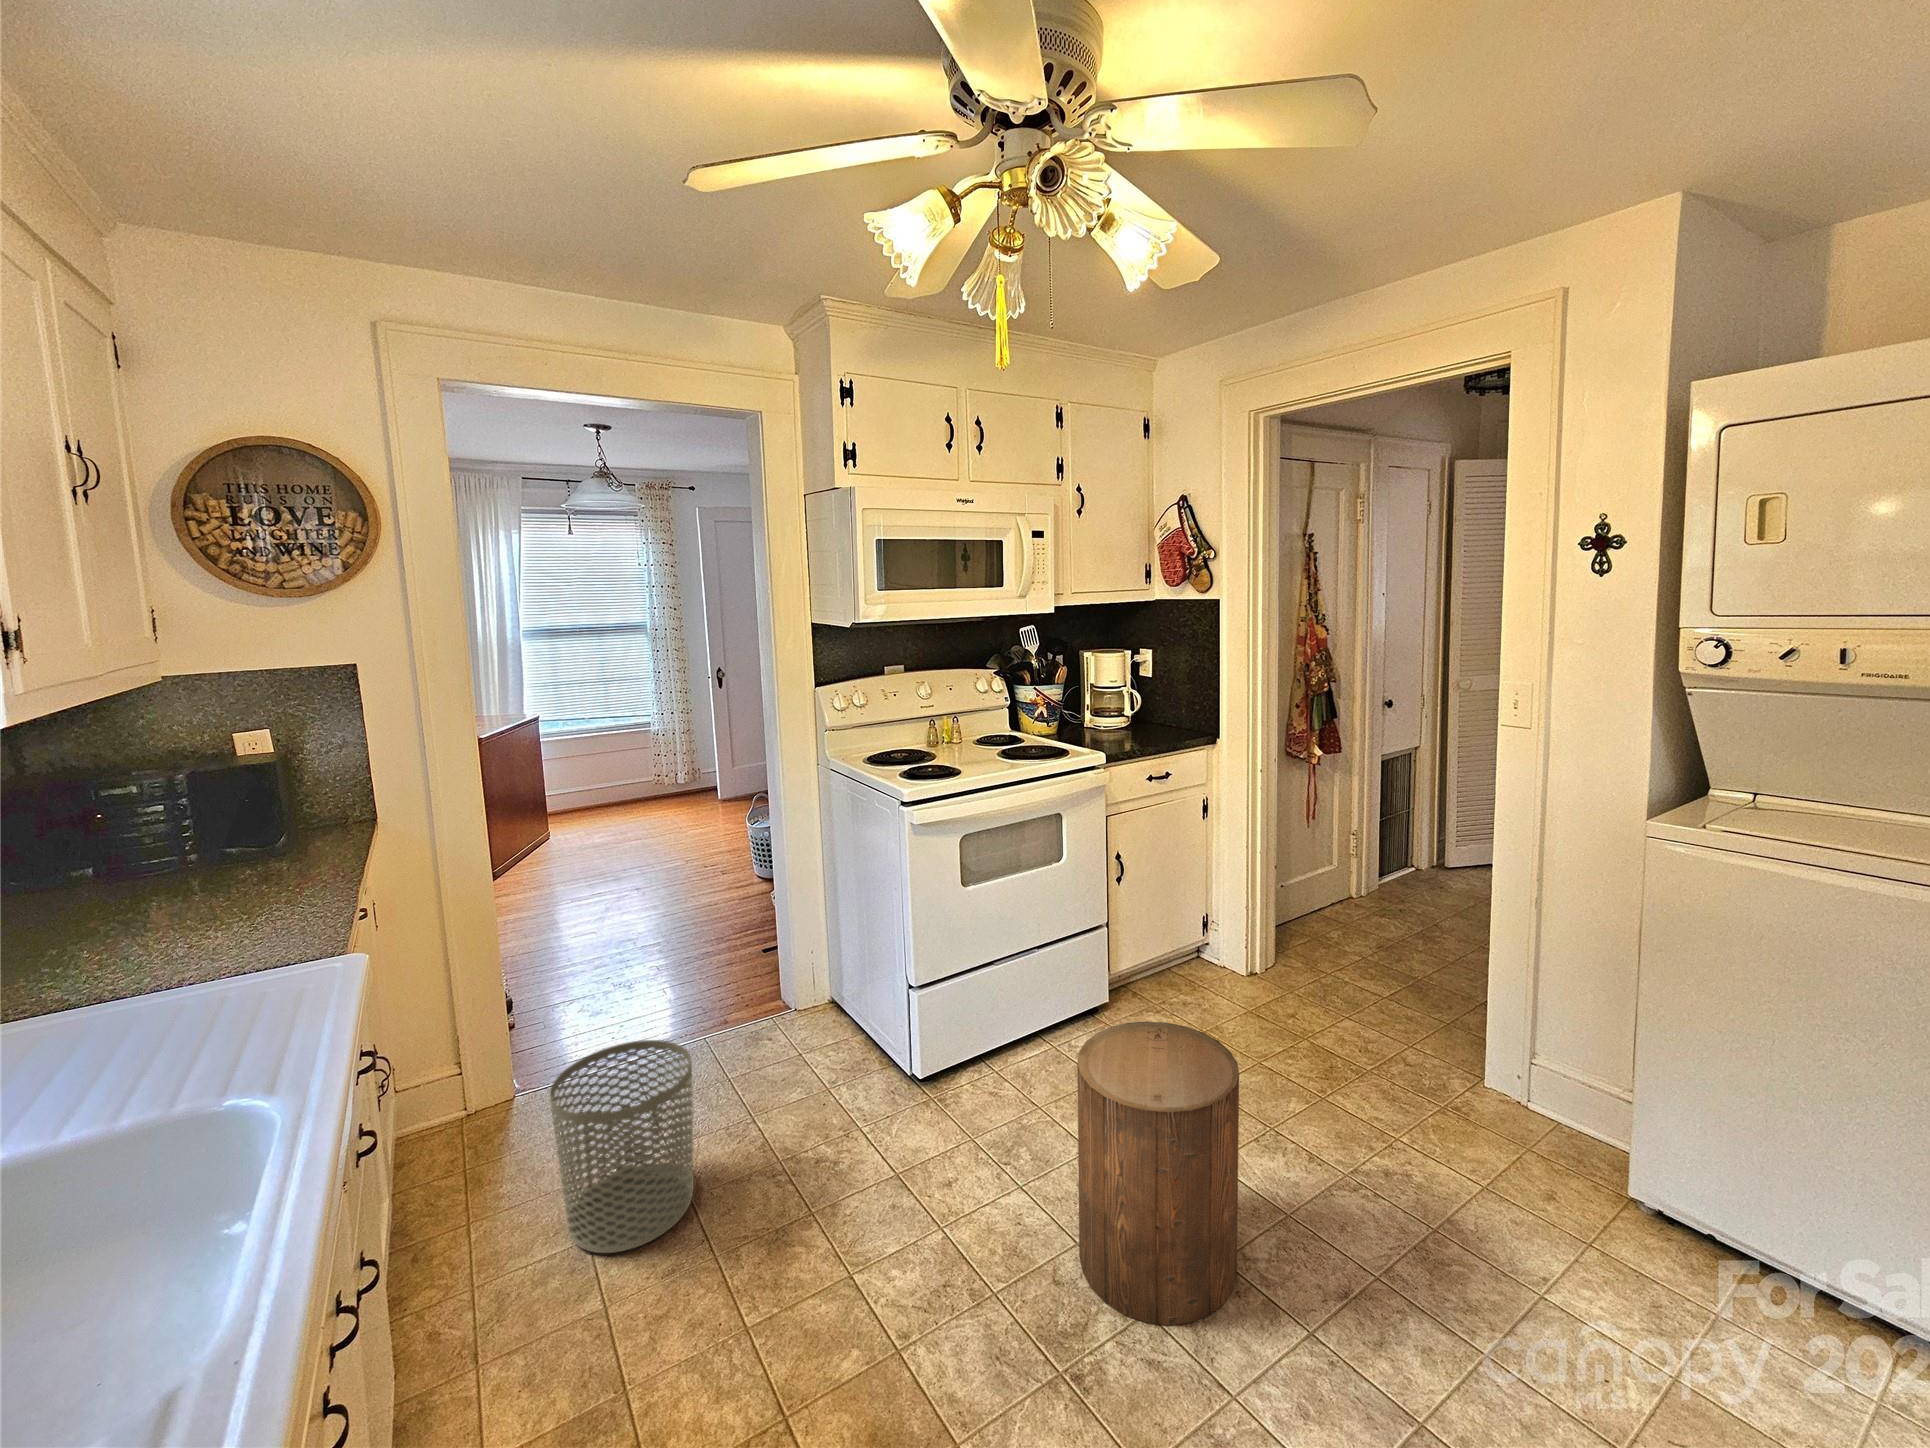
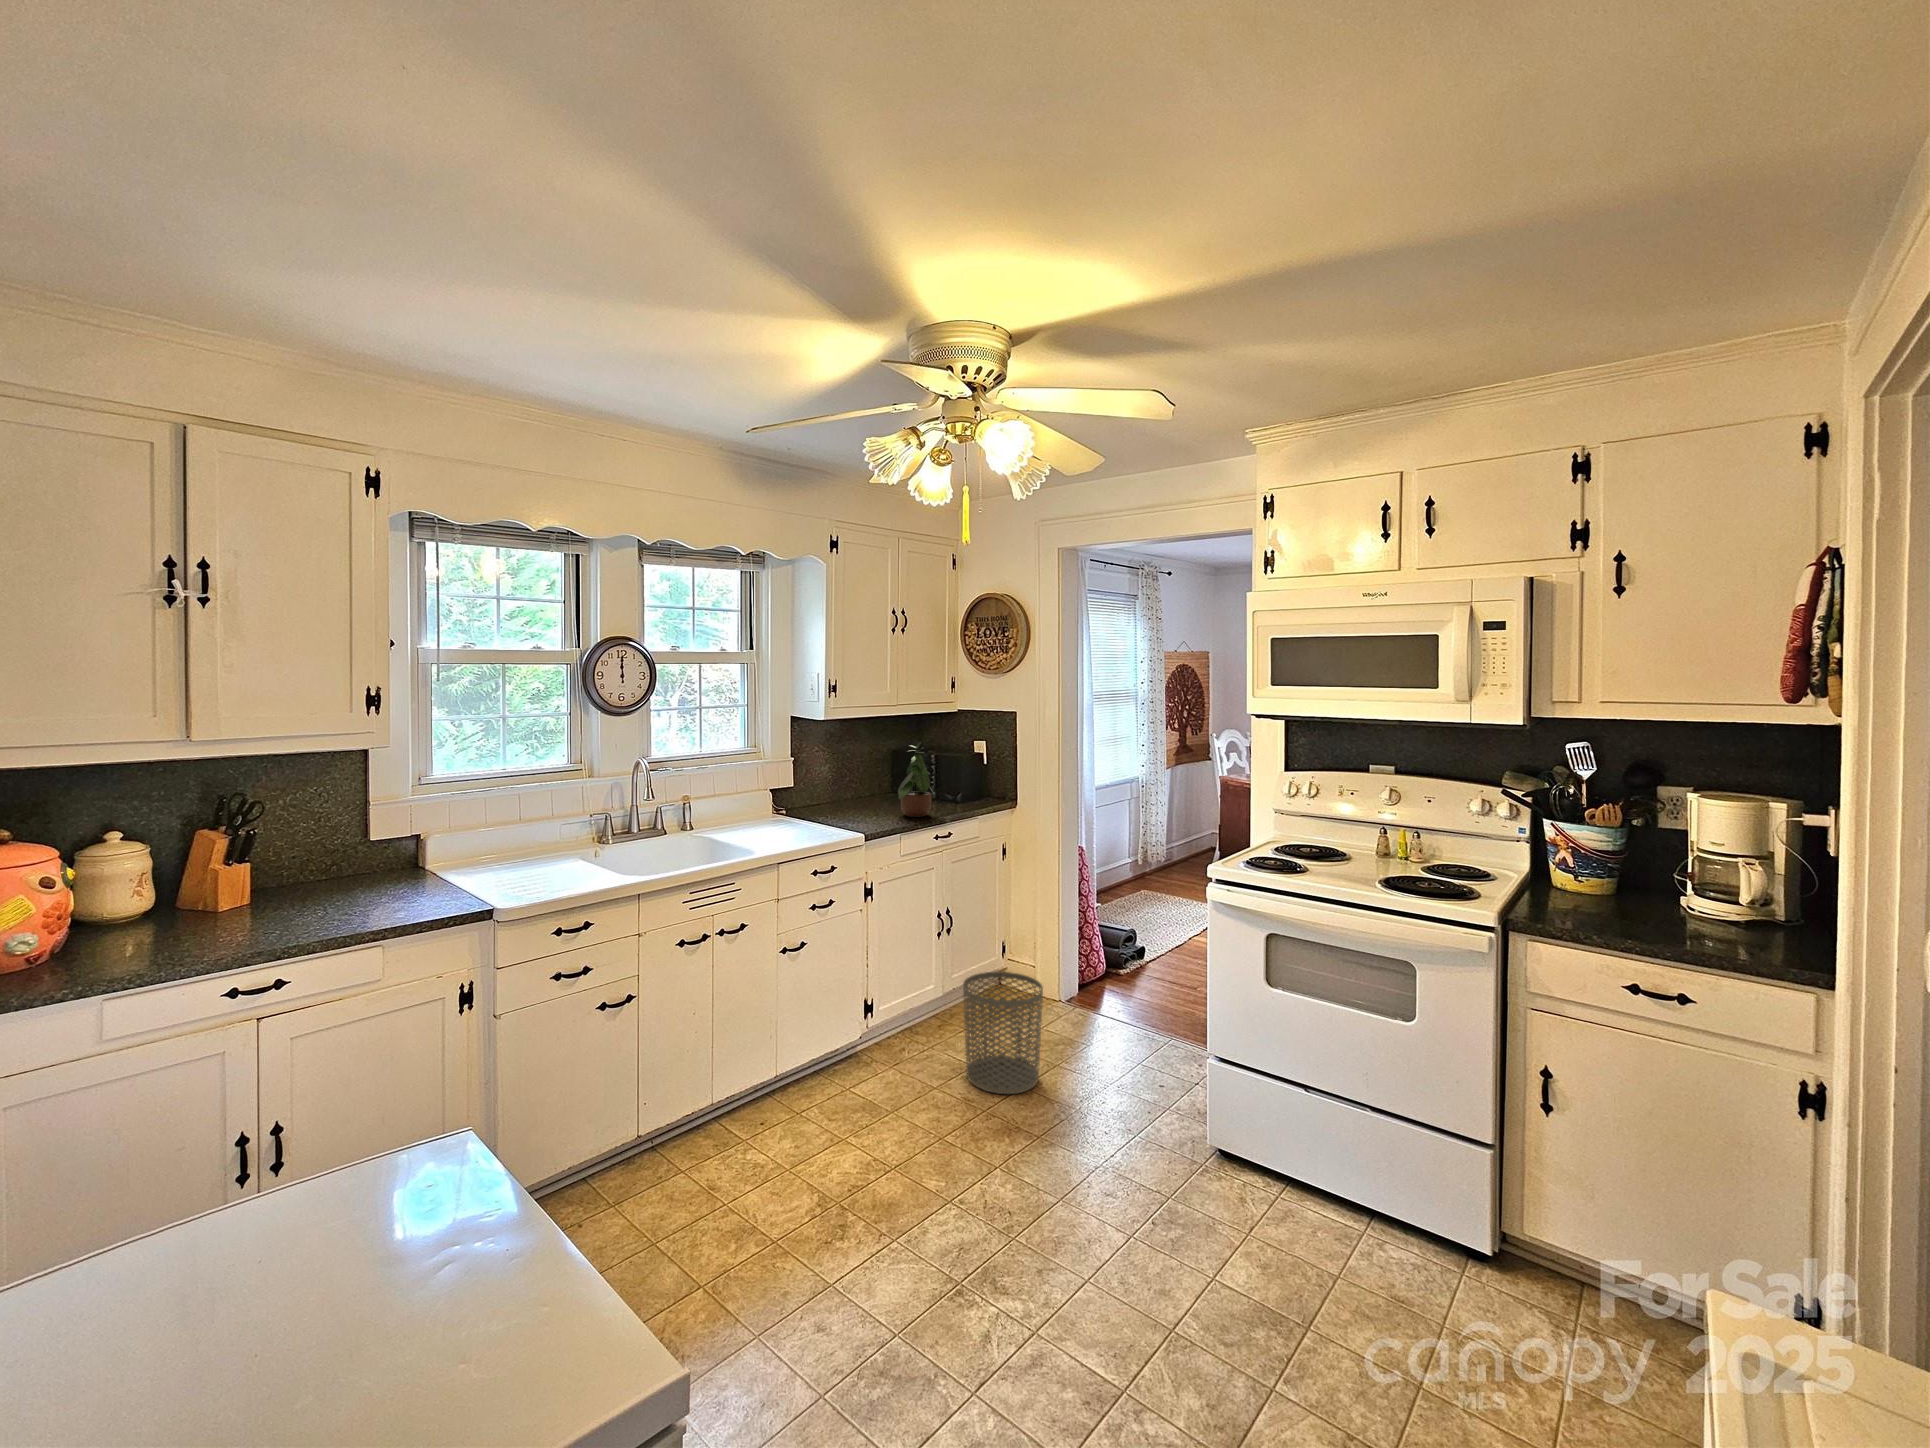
potted plant: none [94,722,243,899] -> present [898,742,934,817]
stool: present [1077,1021,1239,1325] -> none [1022,1097,1177,1400]

